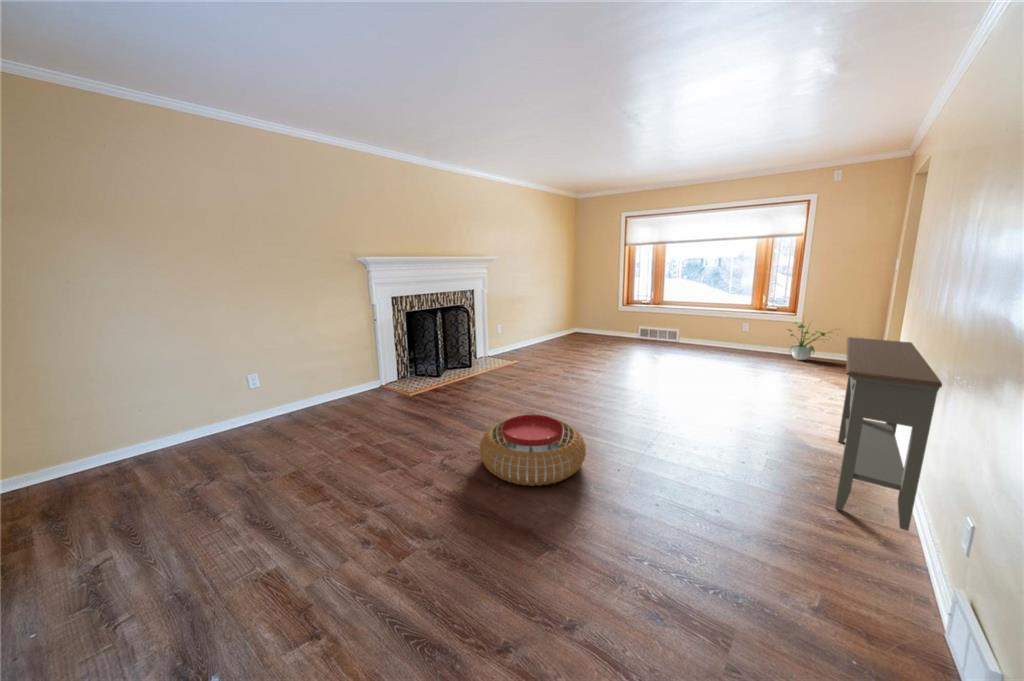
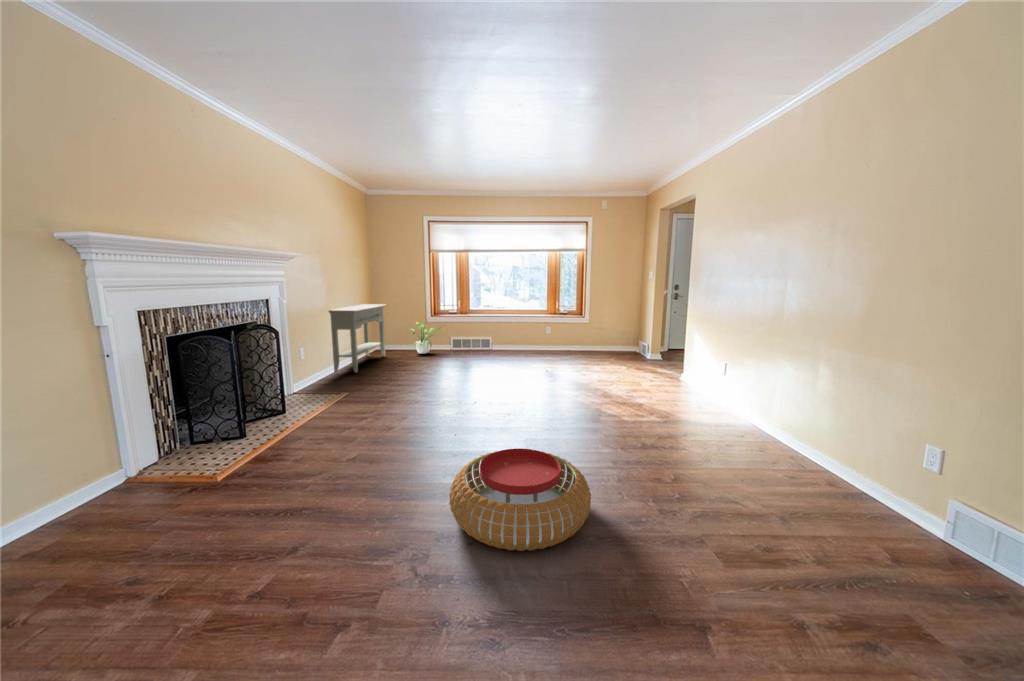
potted plant: present [789,322,830,360] -> present [411,322,438,354]
console table: present [835,337,942,531] -> present [329,304,386,372]

